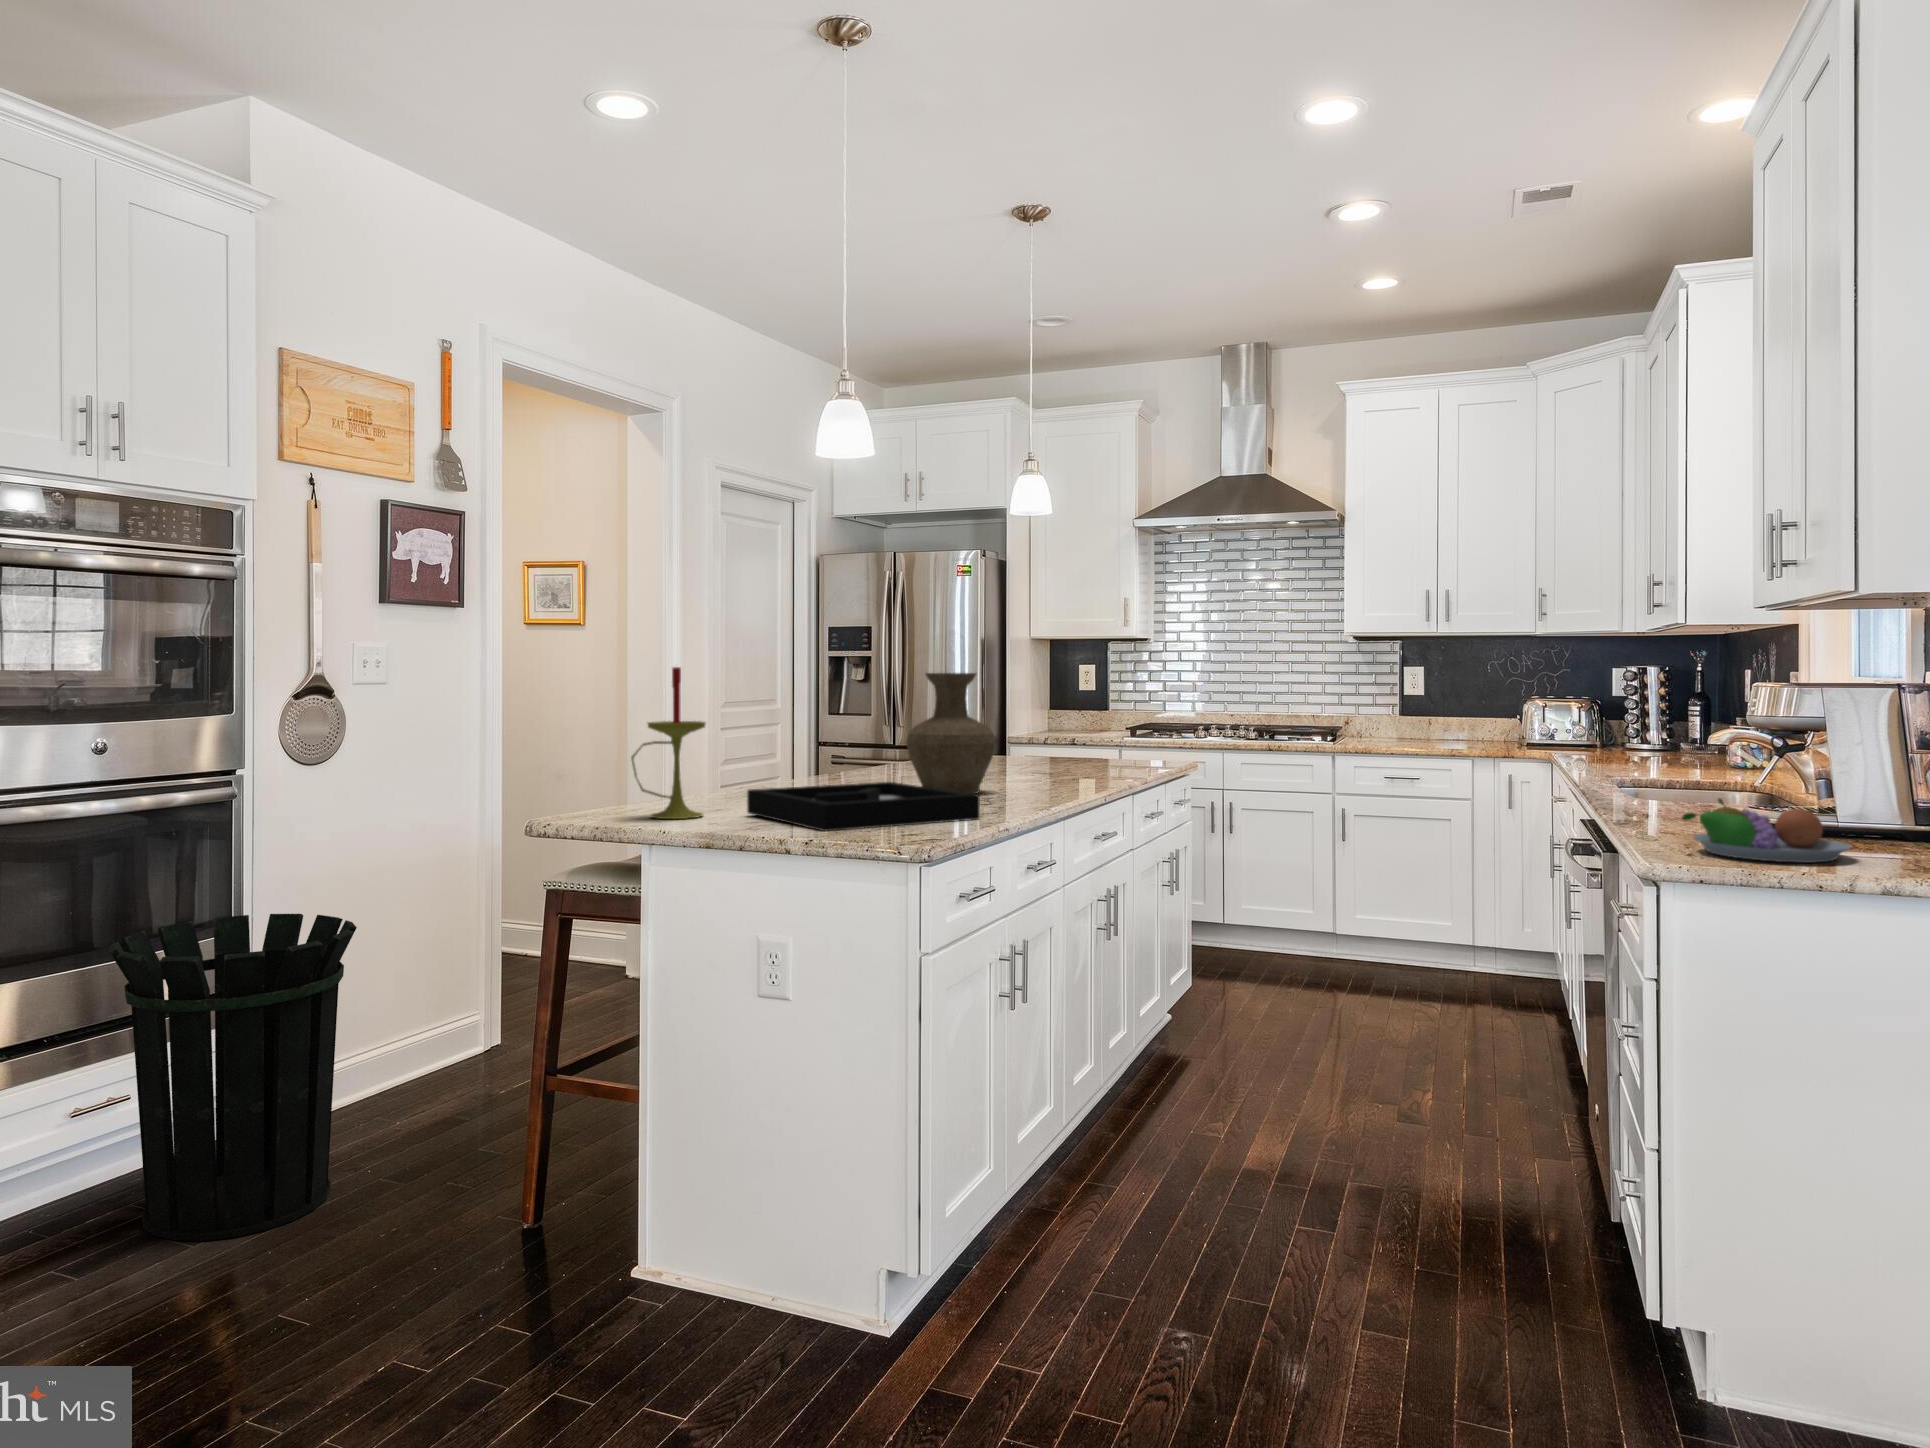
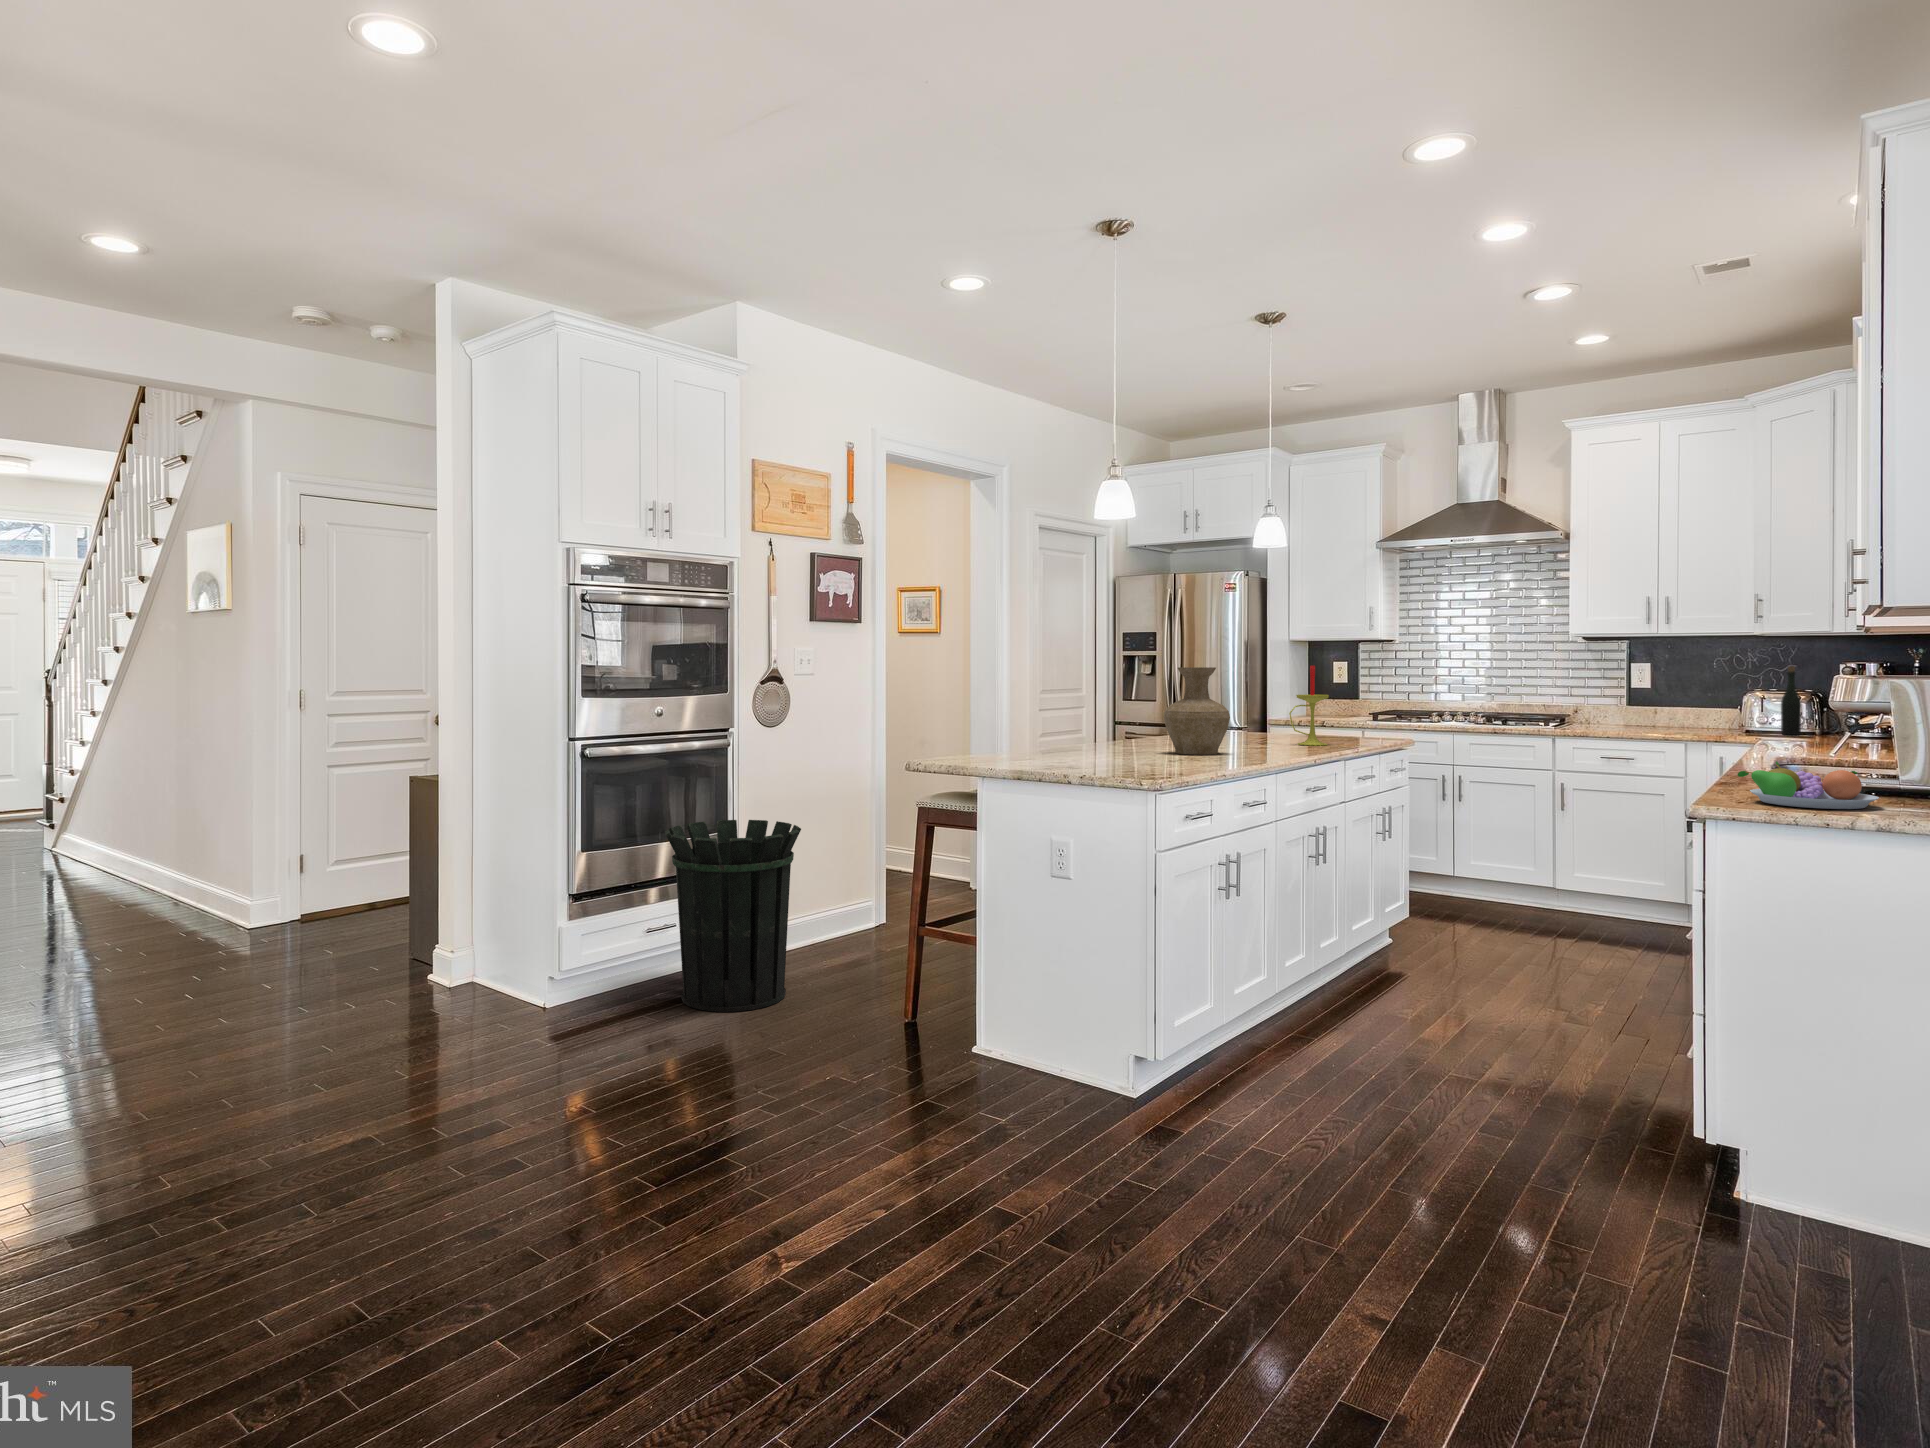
candle: present [631,667,705,819] -> present [1289,666,1329,746]
bottle: none [1567,670,1588,749] -> present [1781,666,1802,735]
decorative tray: present [747,782,980,831] -> none [1047,743,1204,771]

